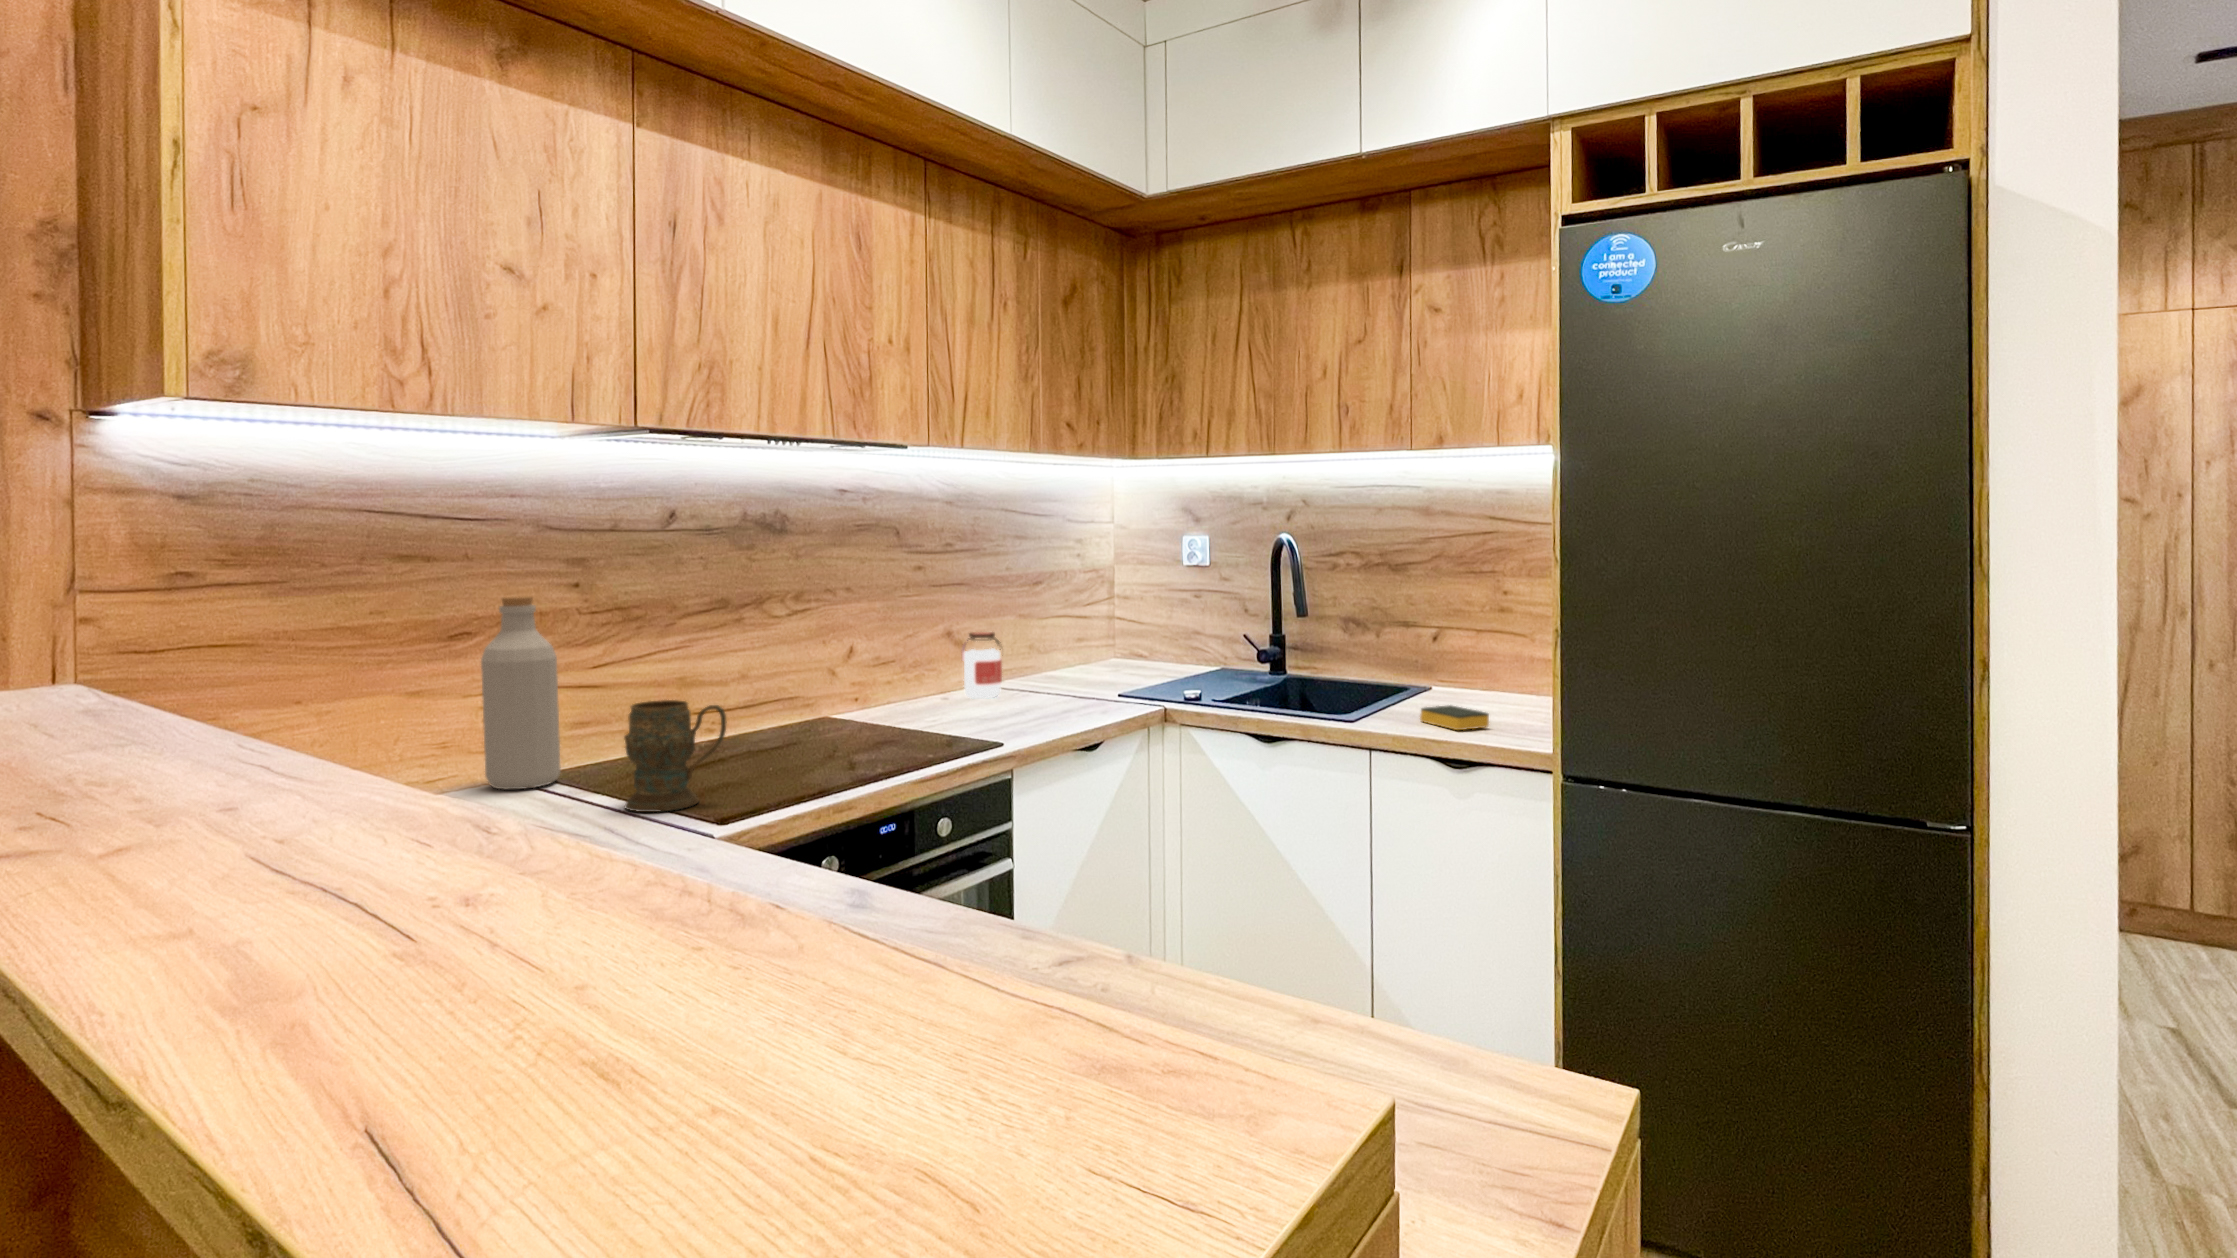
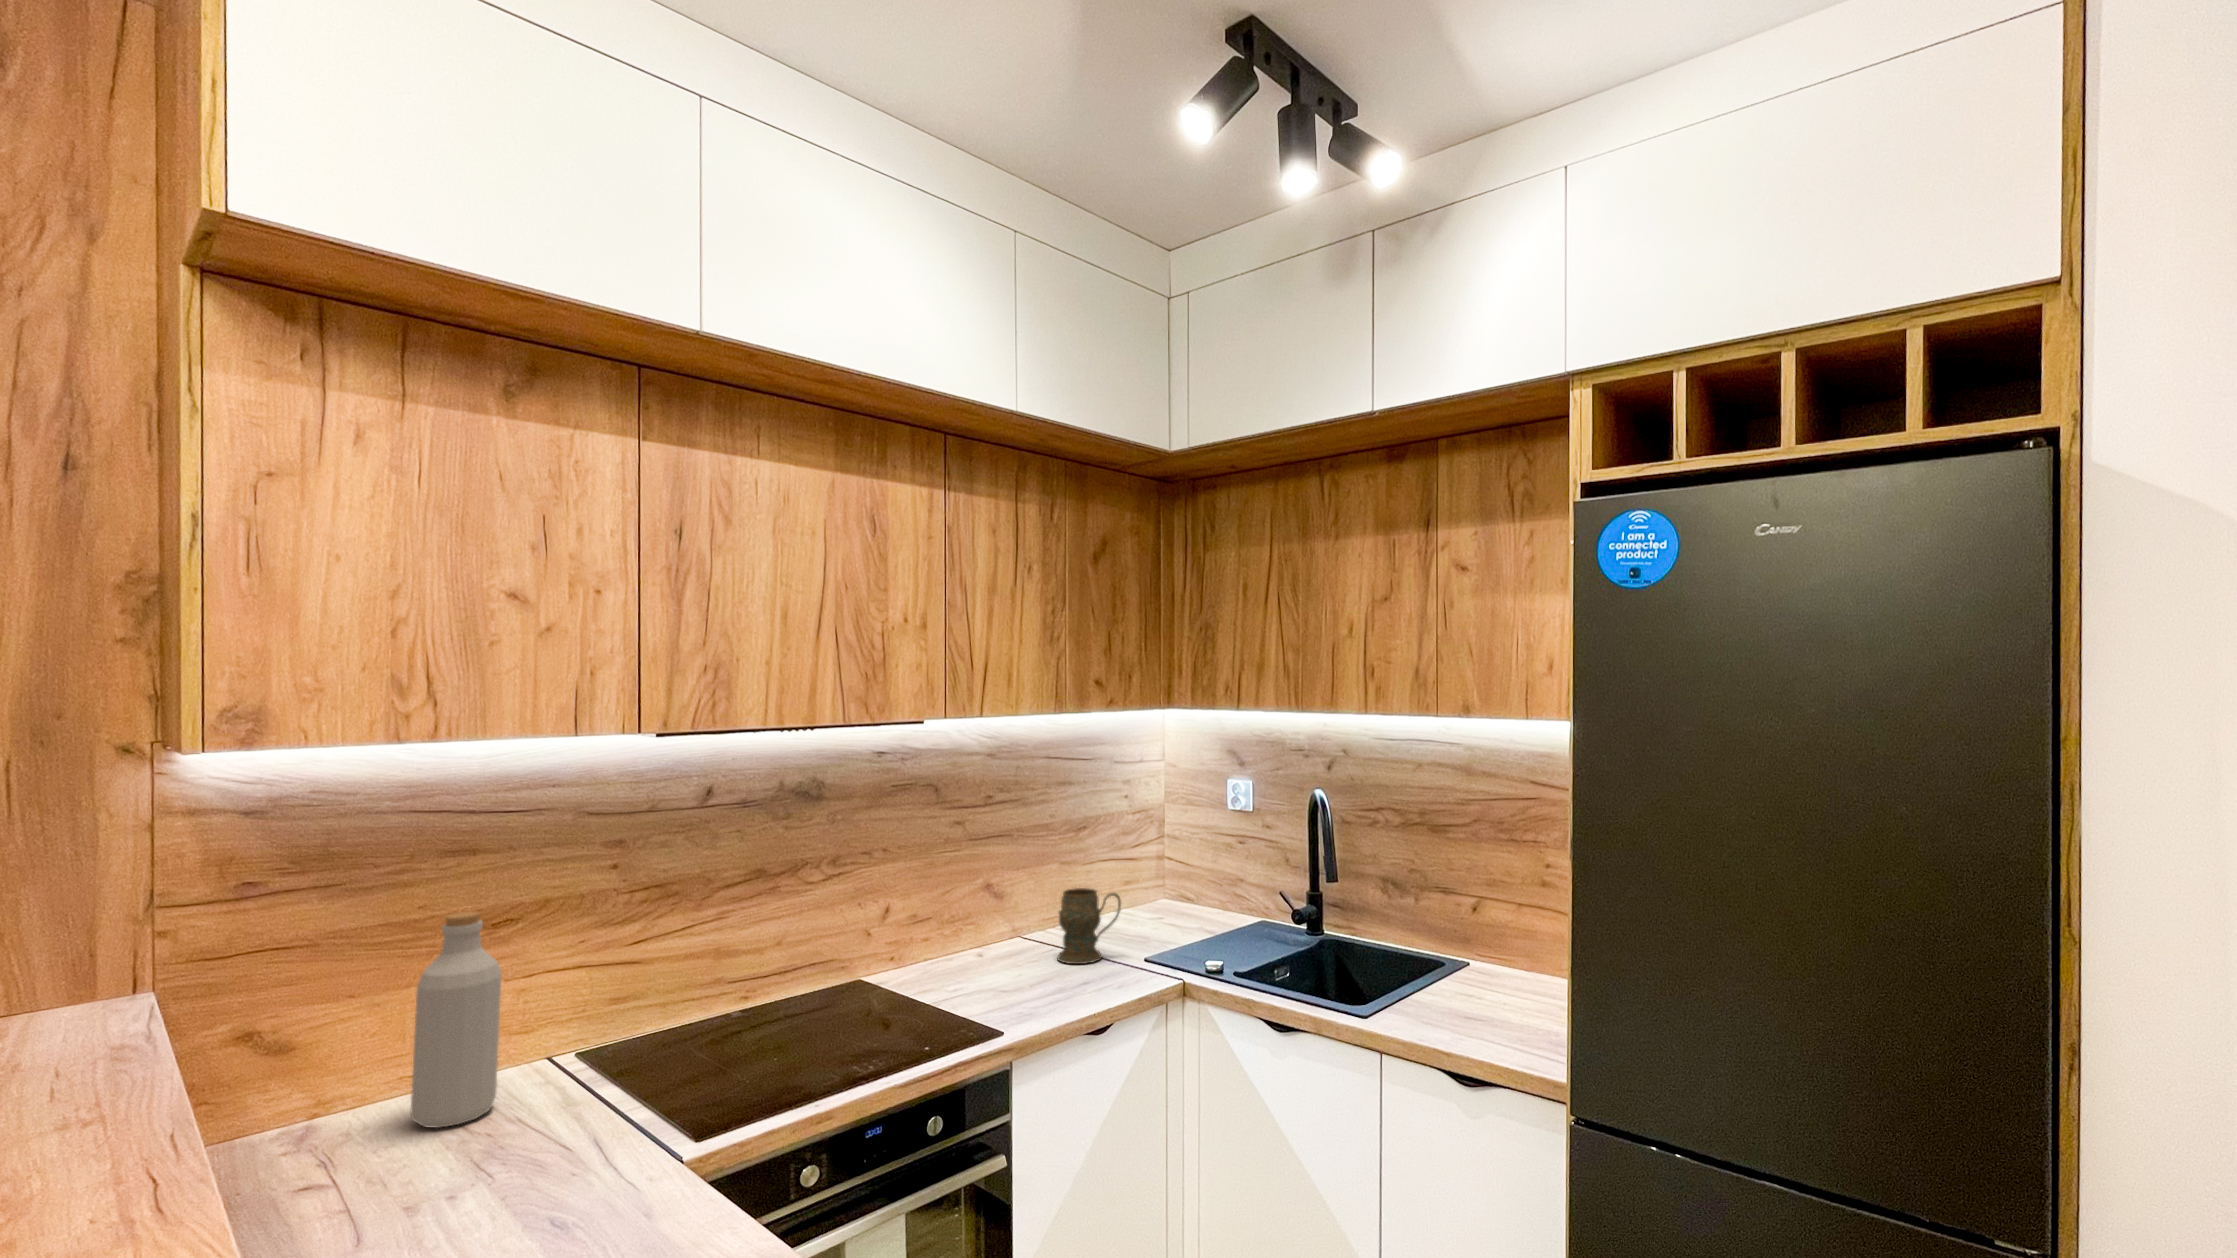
jar: present [962,632,1002,699] -> none [984,895,1024,968]
mug: present [624,700,727,812] -> present [1057,888,1121,964]
sponge: present [1420,705,1489,730] -> none [1447,1006,1522,1046]

